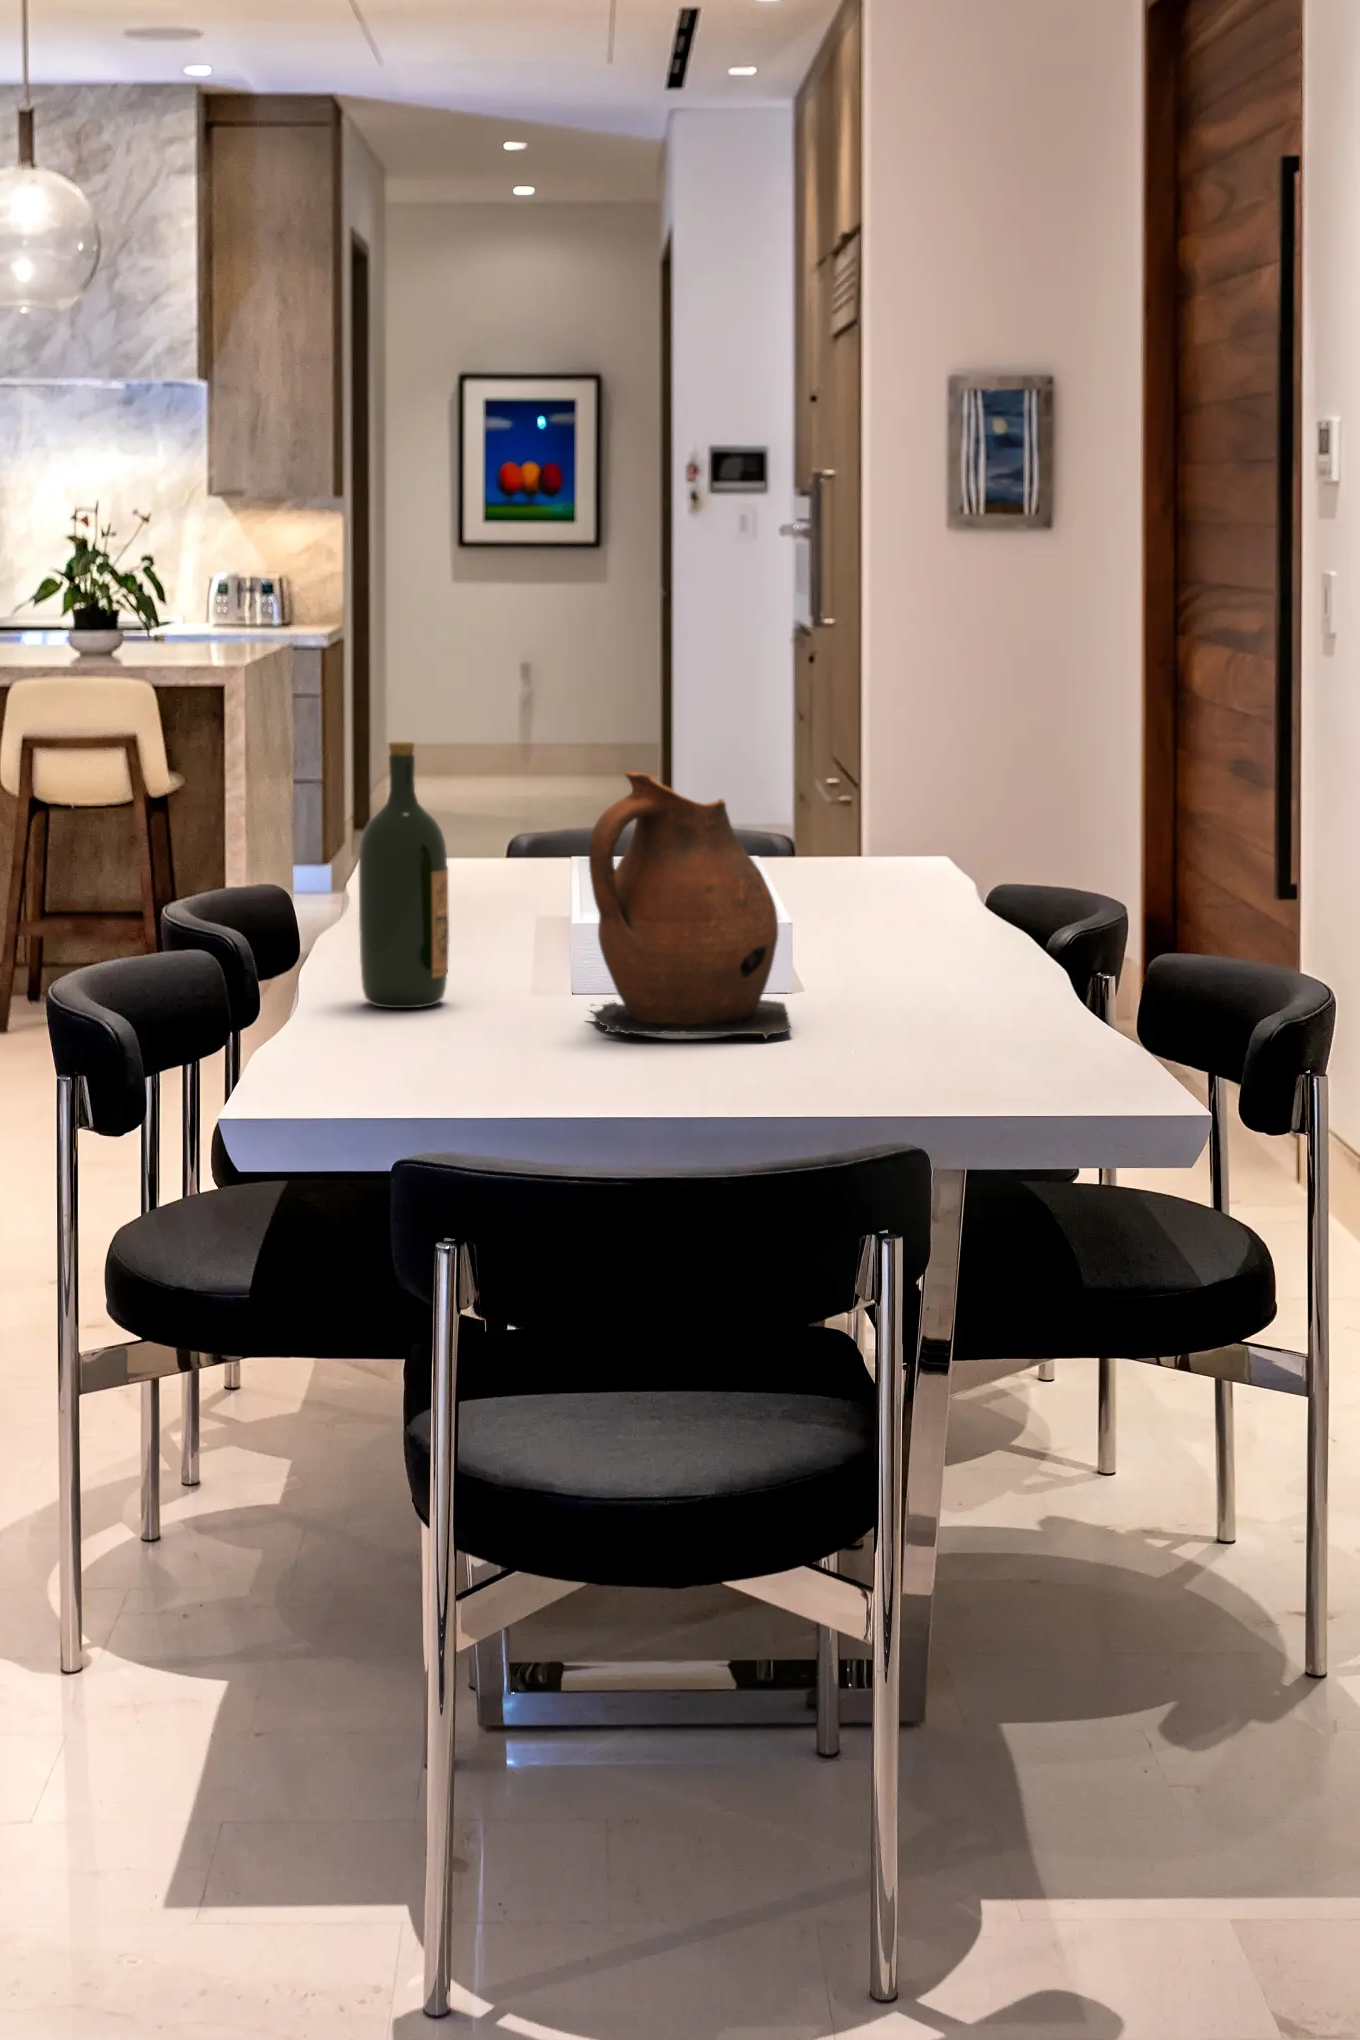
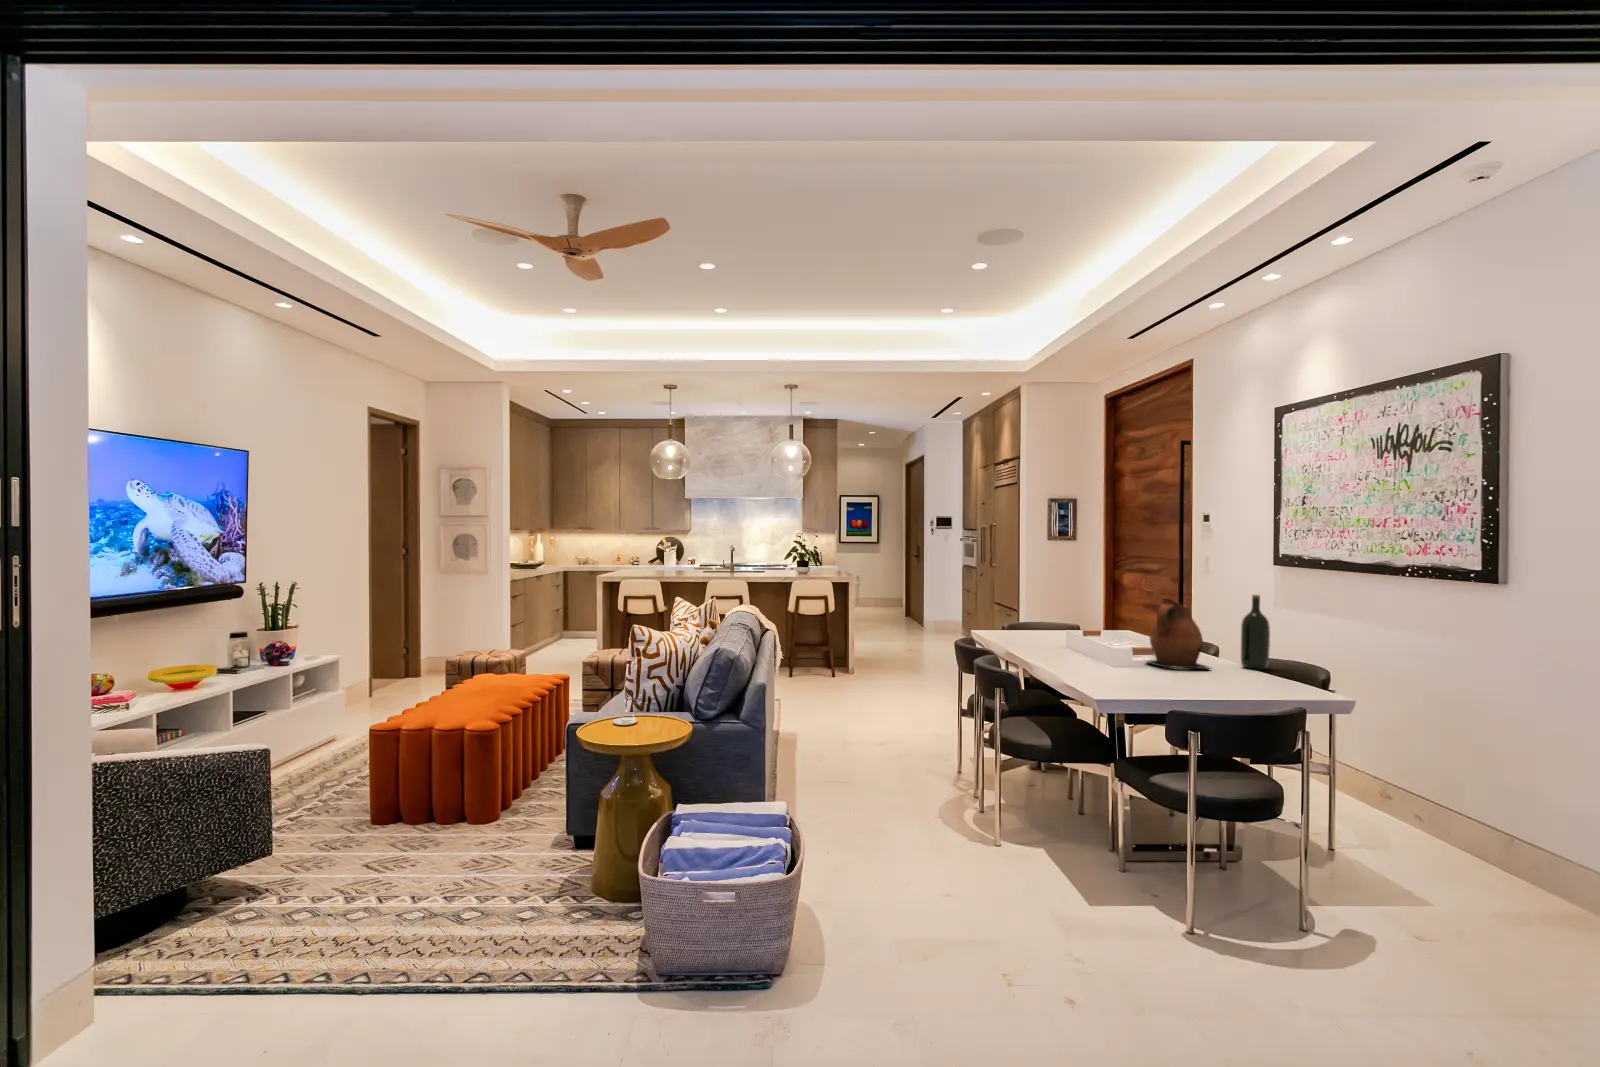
wine bottle: present [359,742,449,1008] -> present [1241,595,1270,669]

